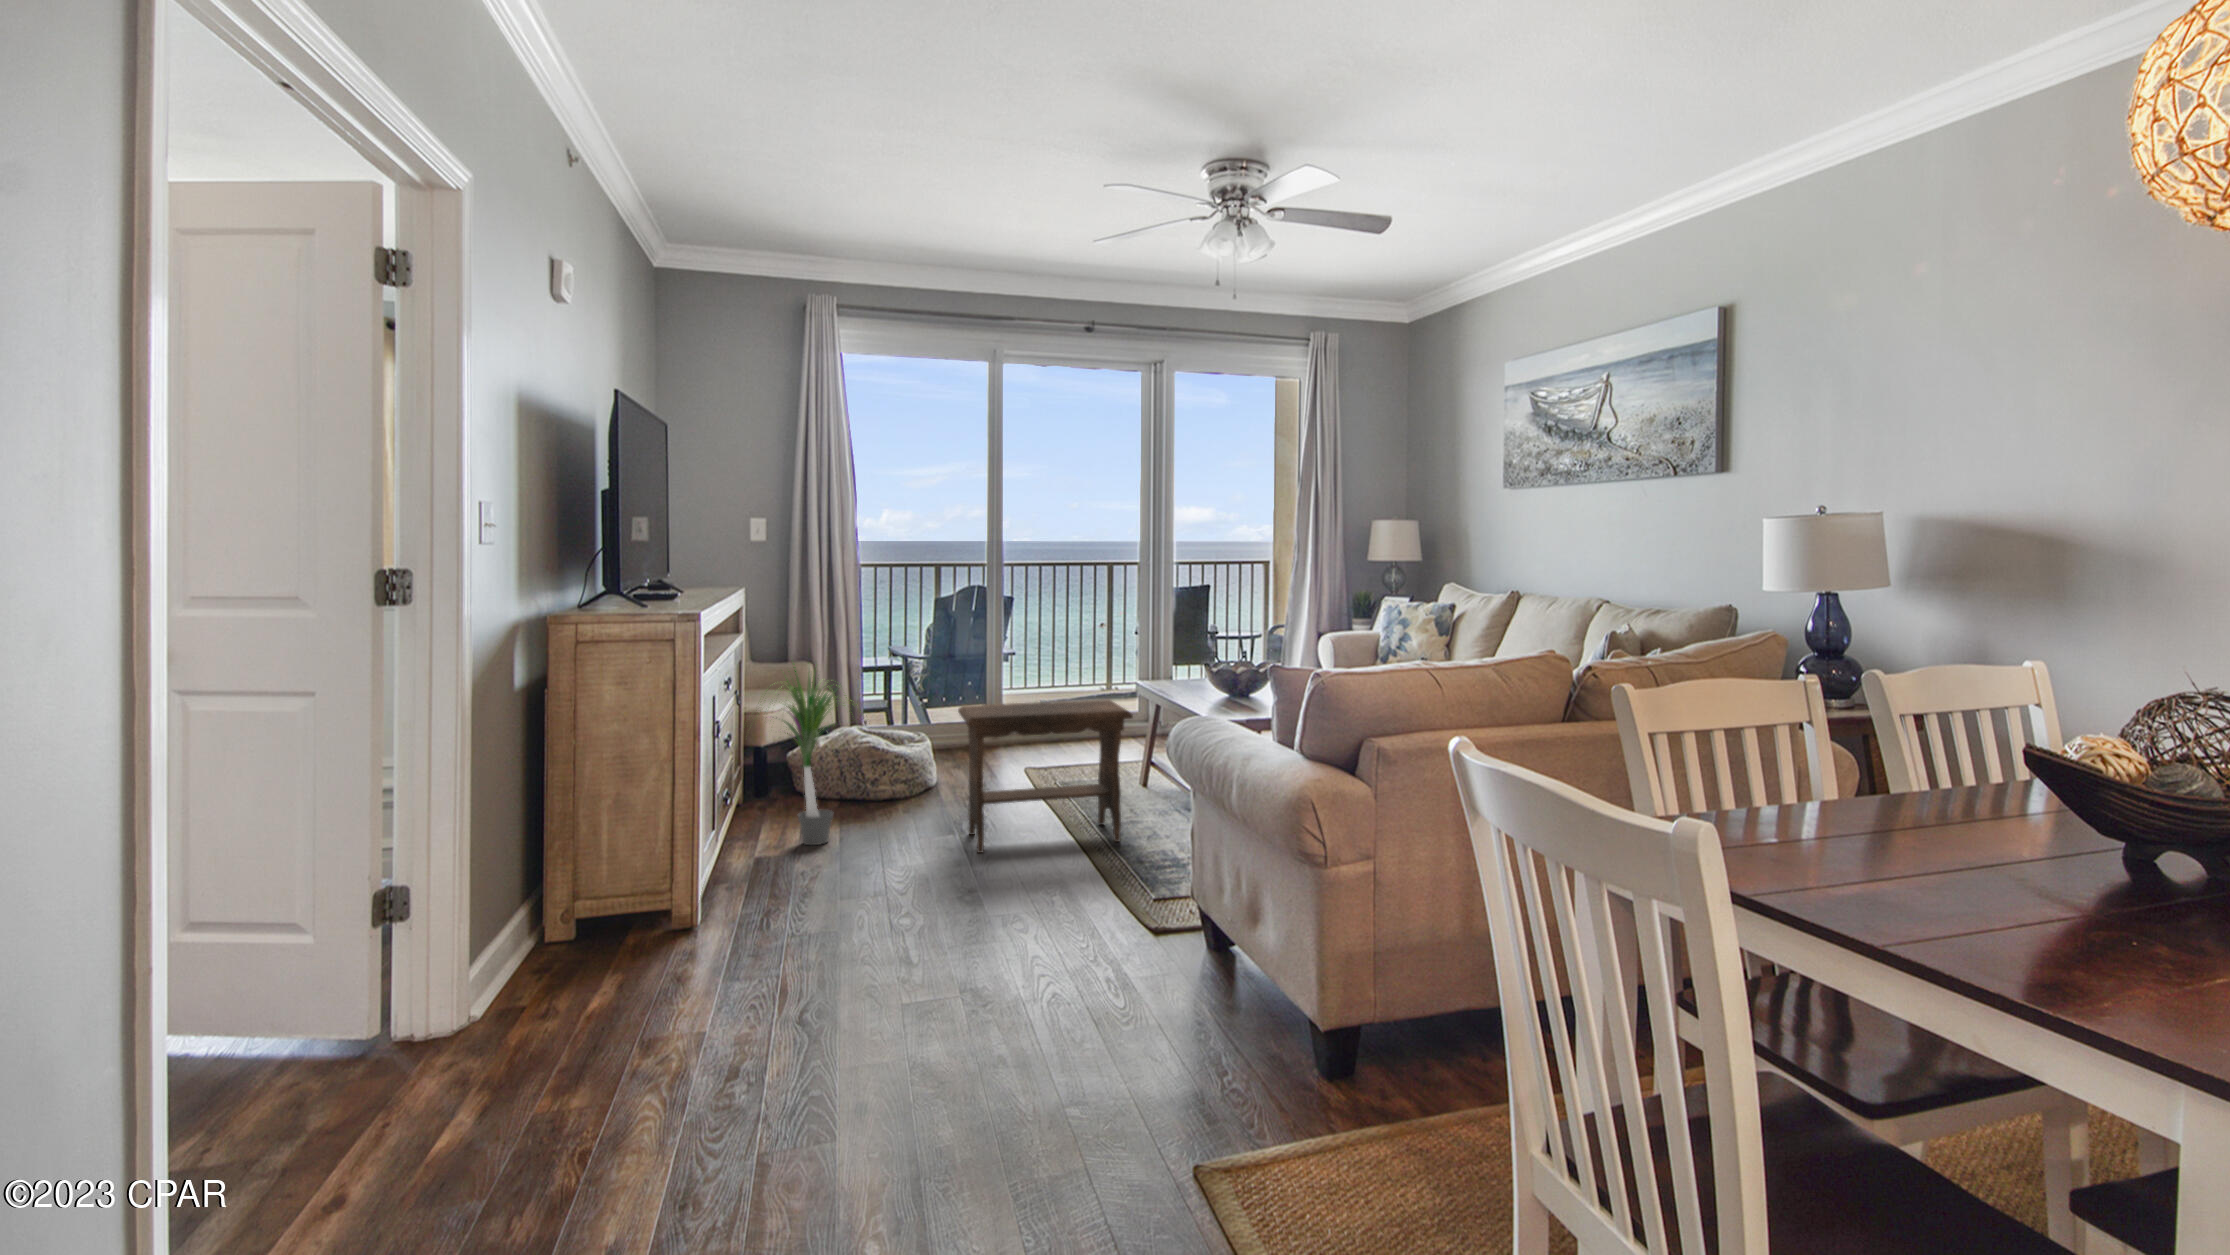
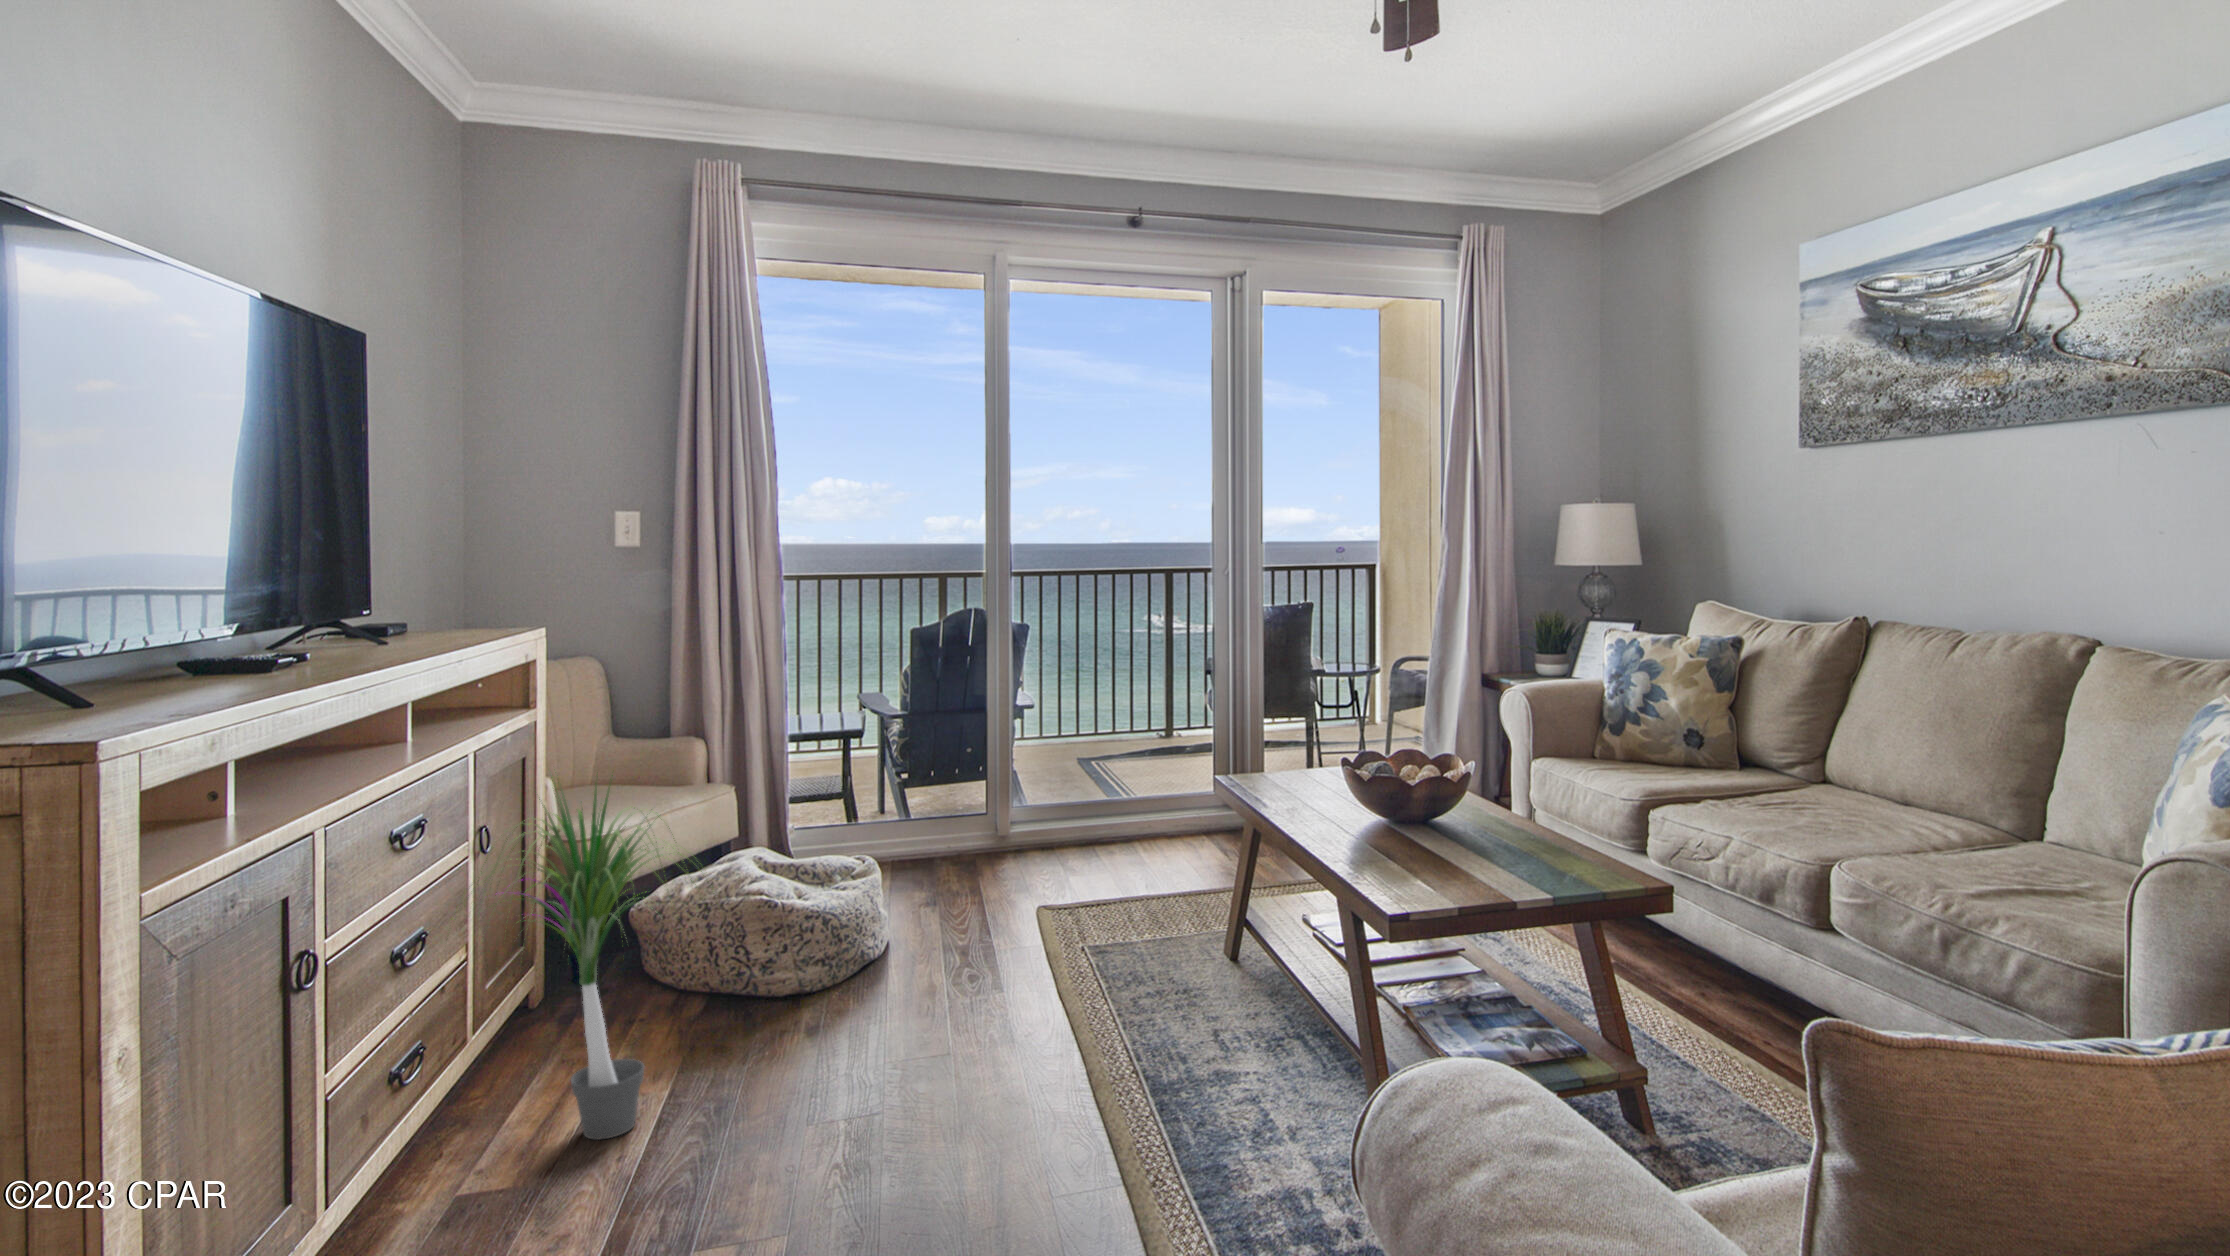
footstool: present [958,699,1133,853] -> none [887,832,1223,1171]

